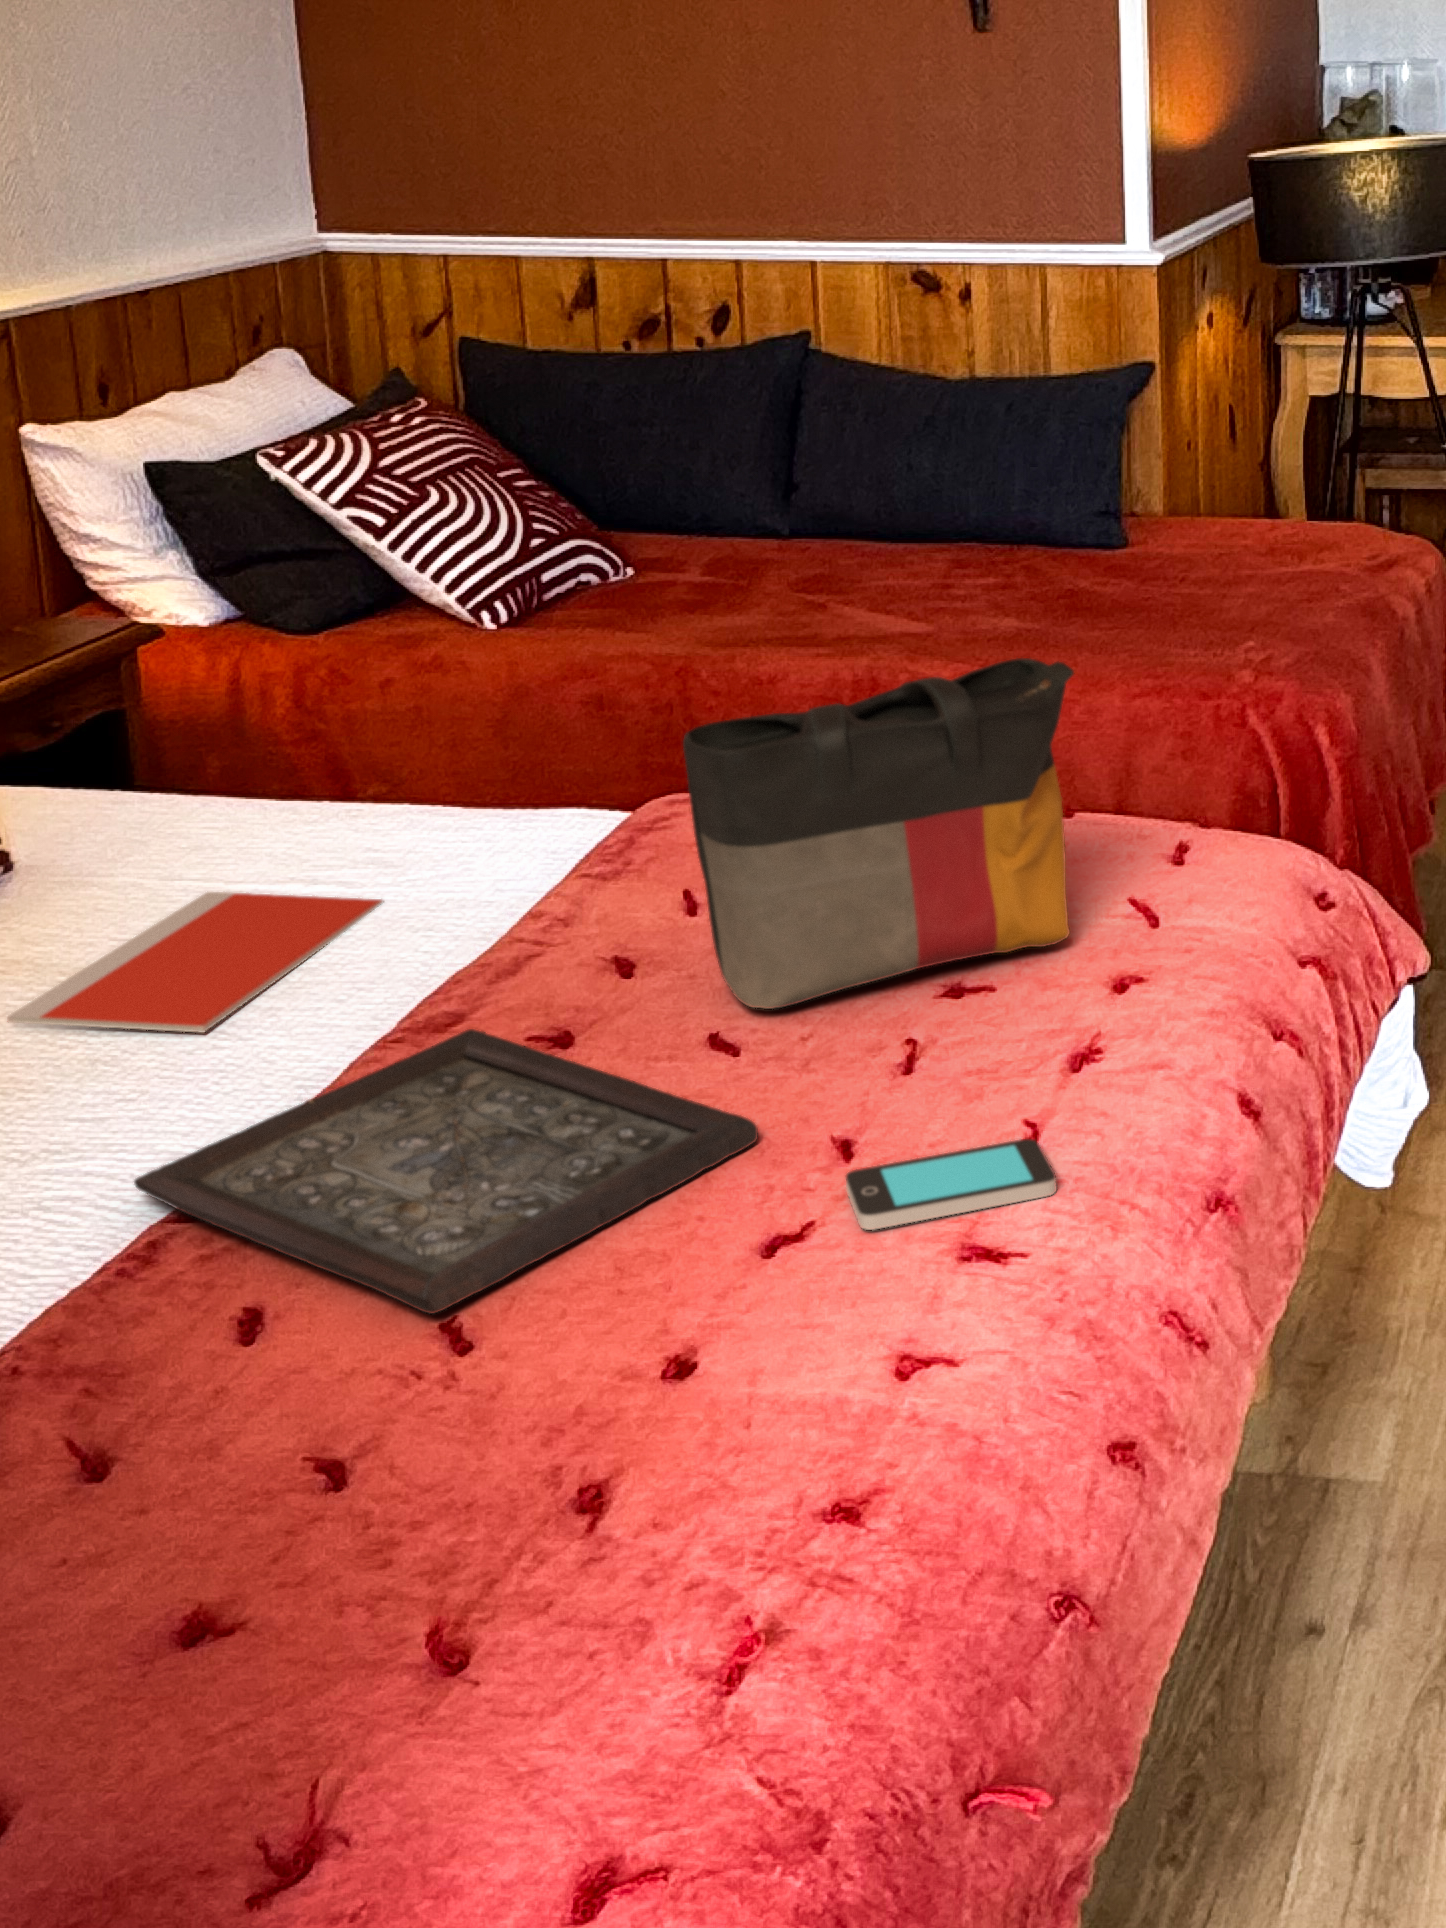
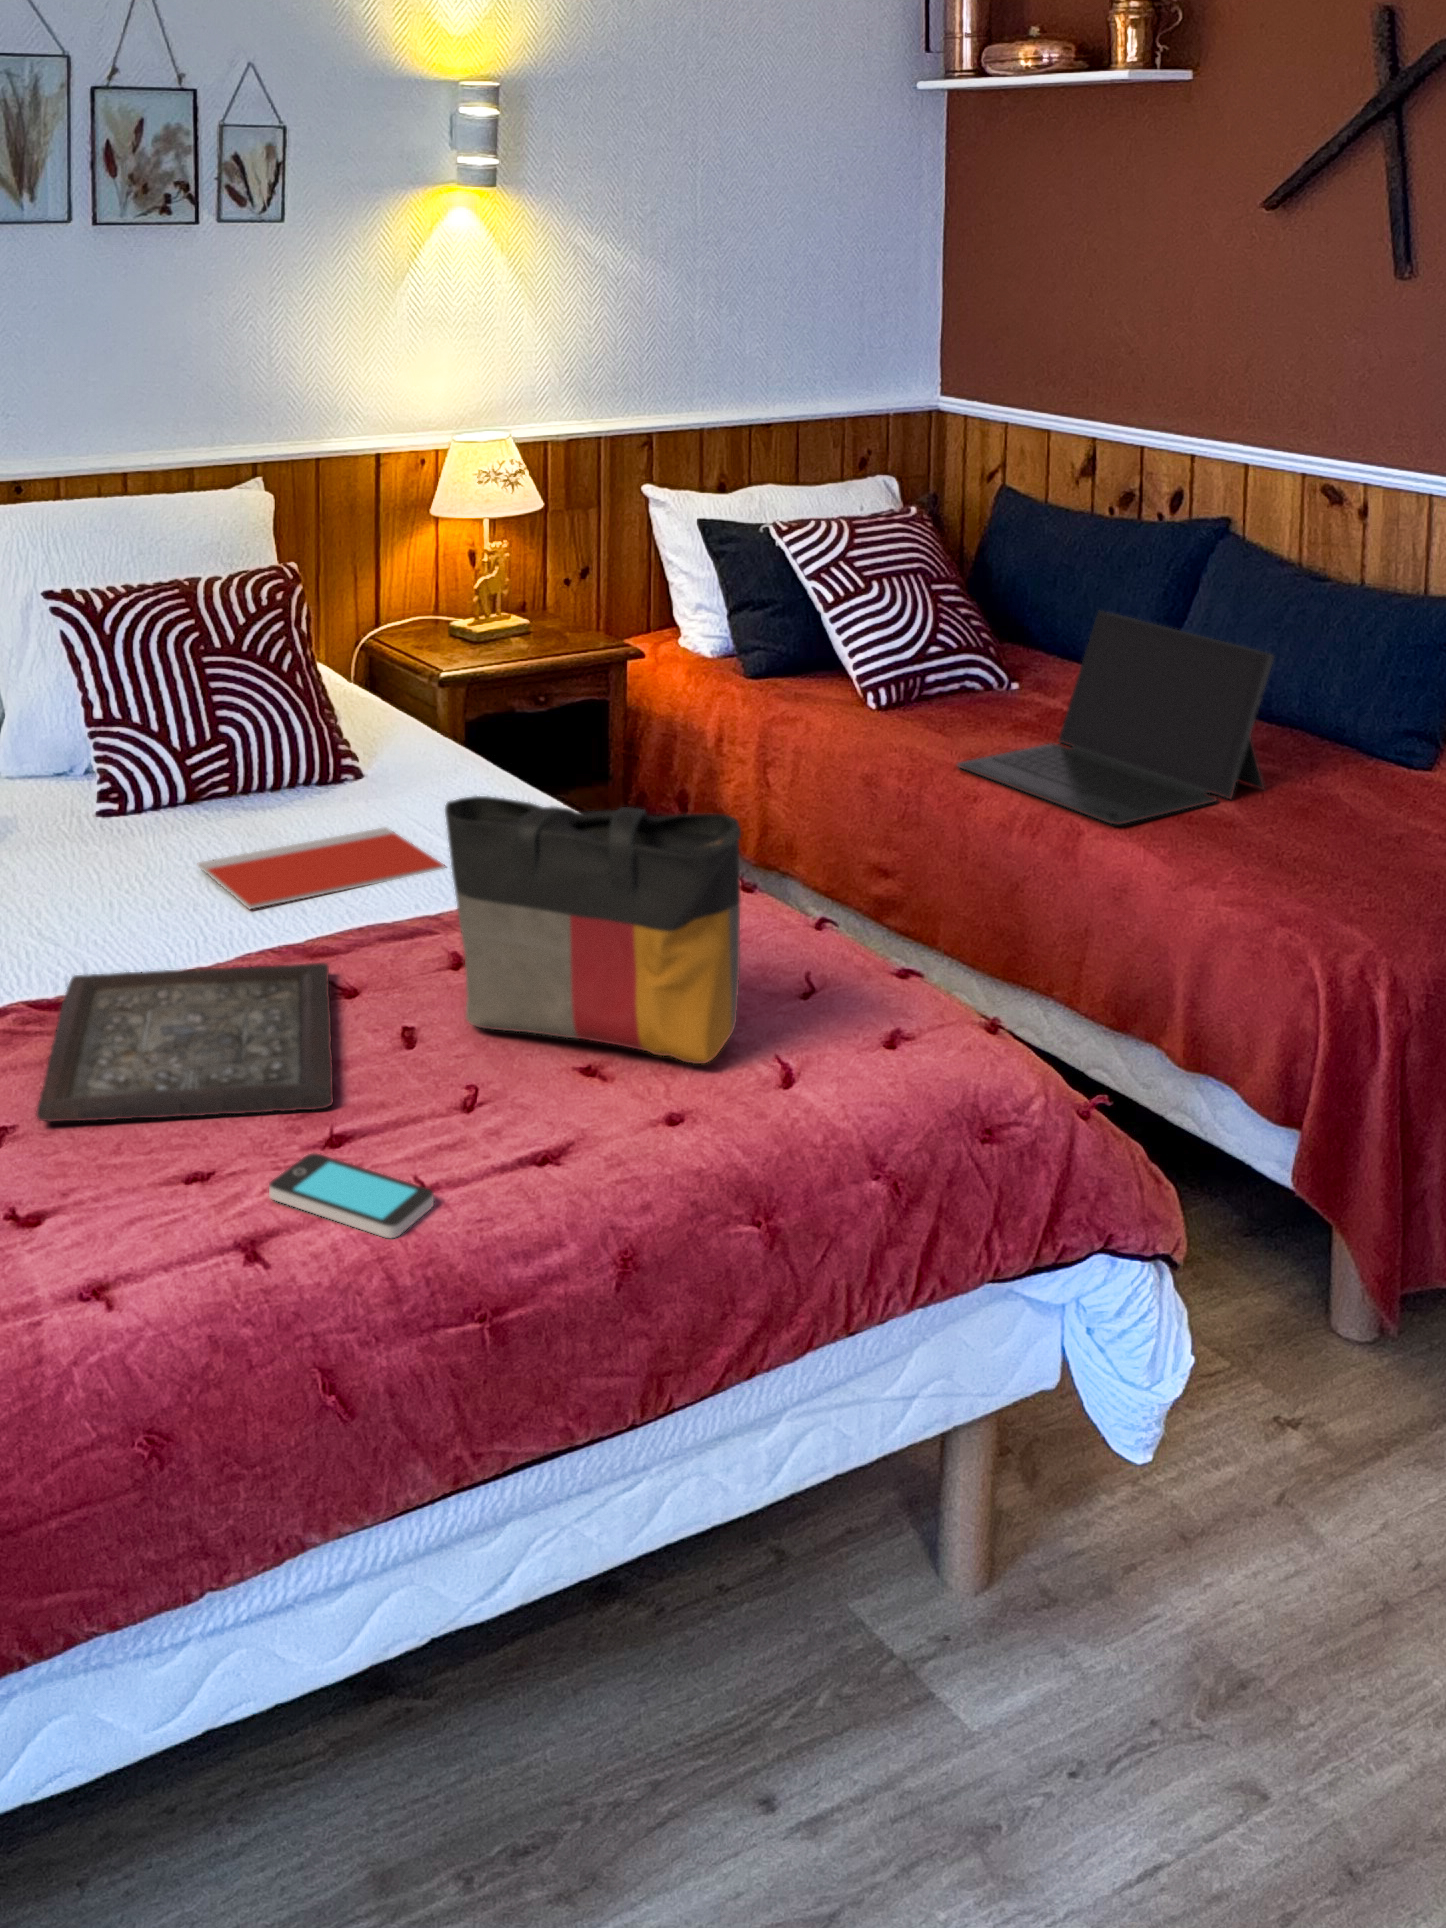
laptop computer: none [748,435,1057,649] -> present [957,610,1274,824]

